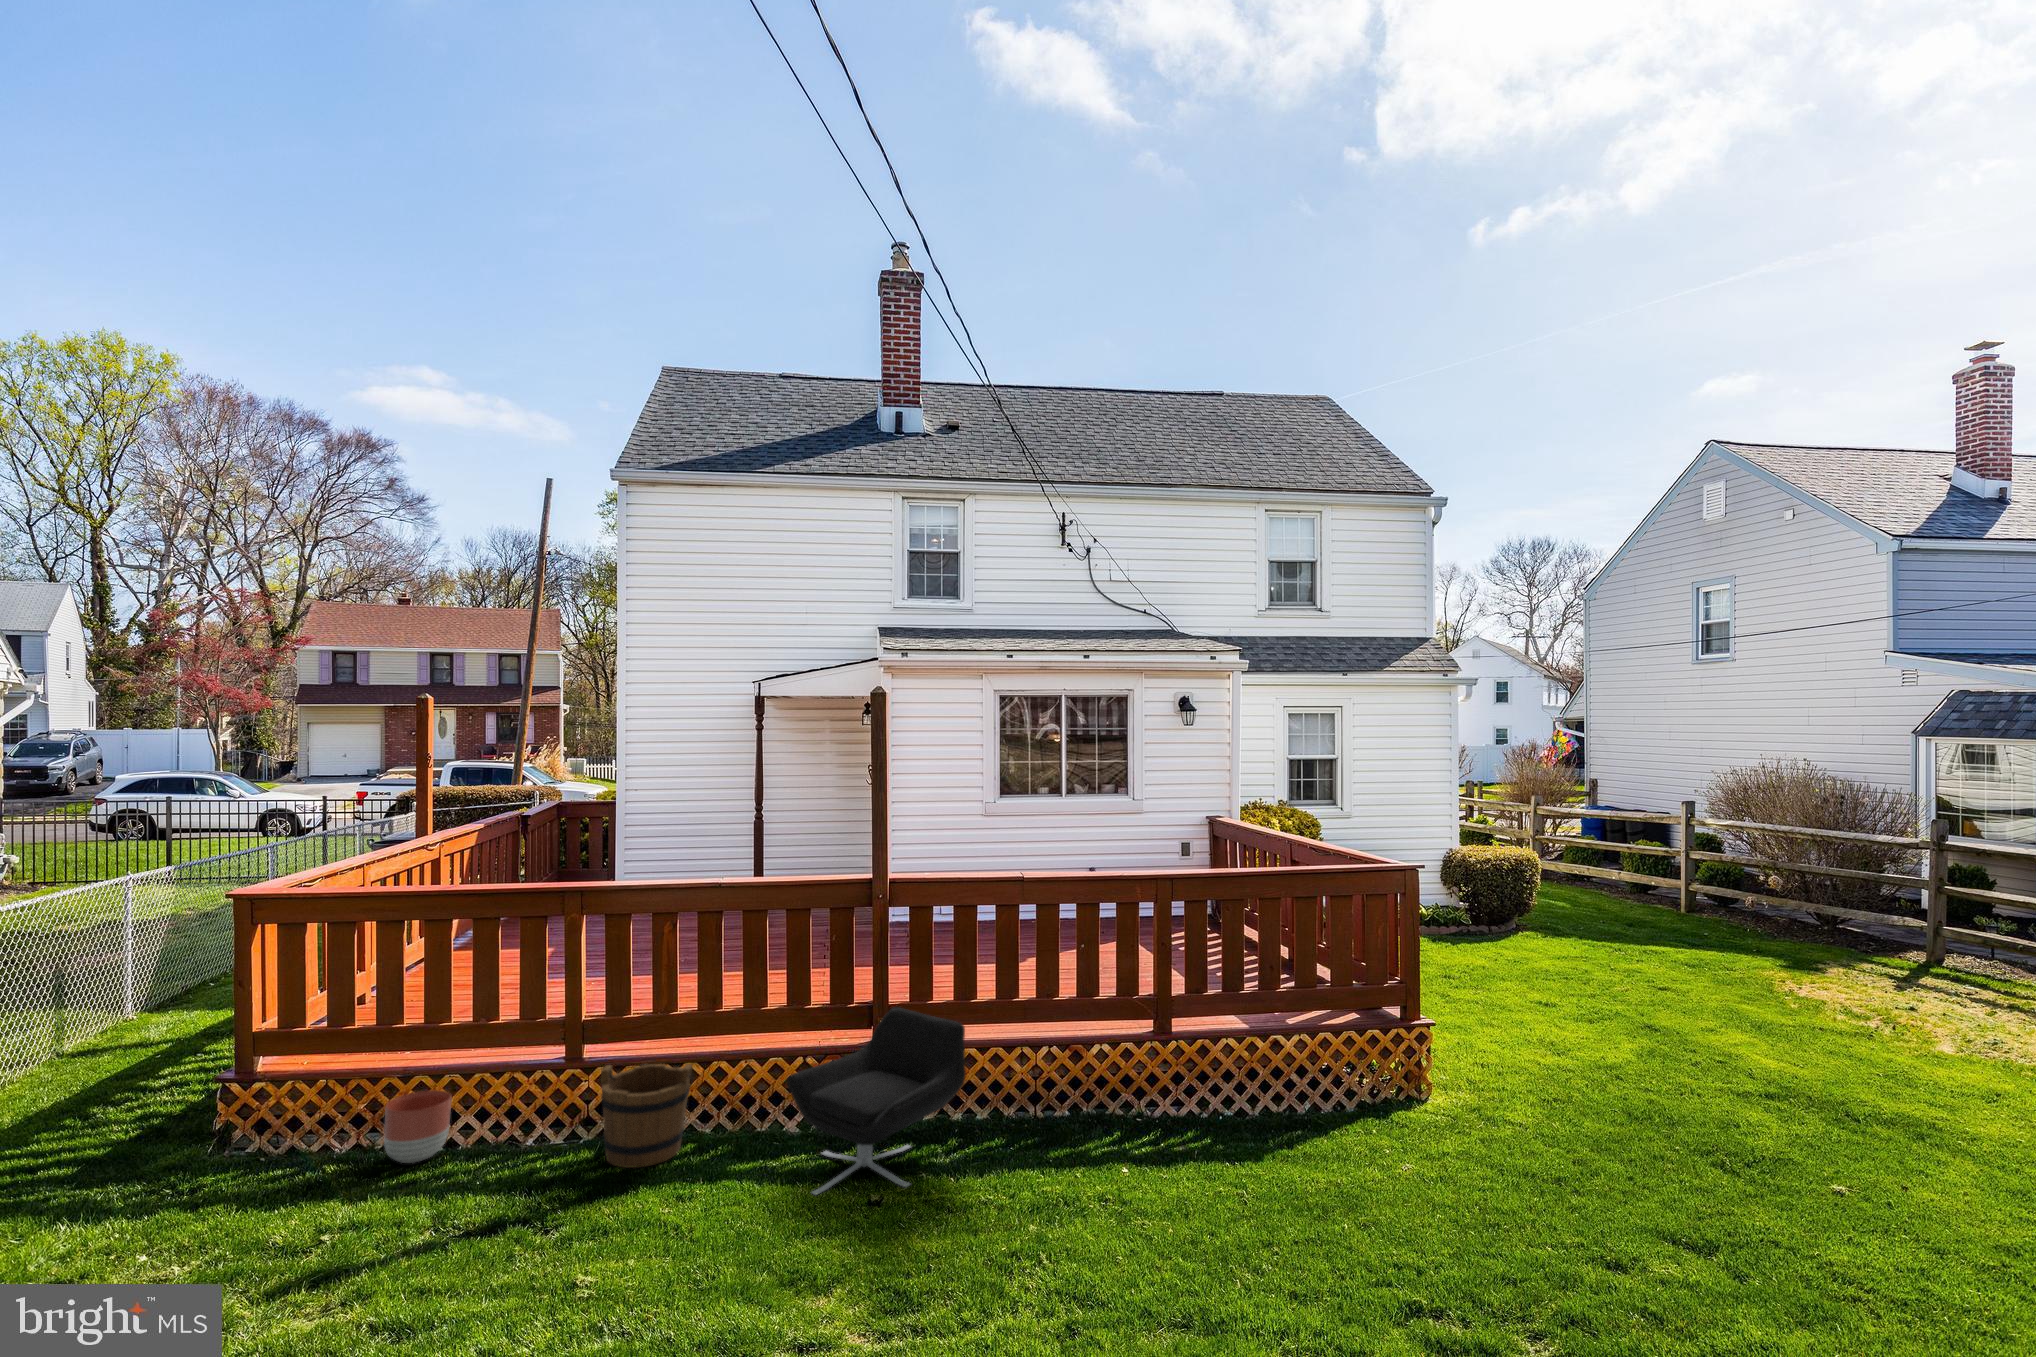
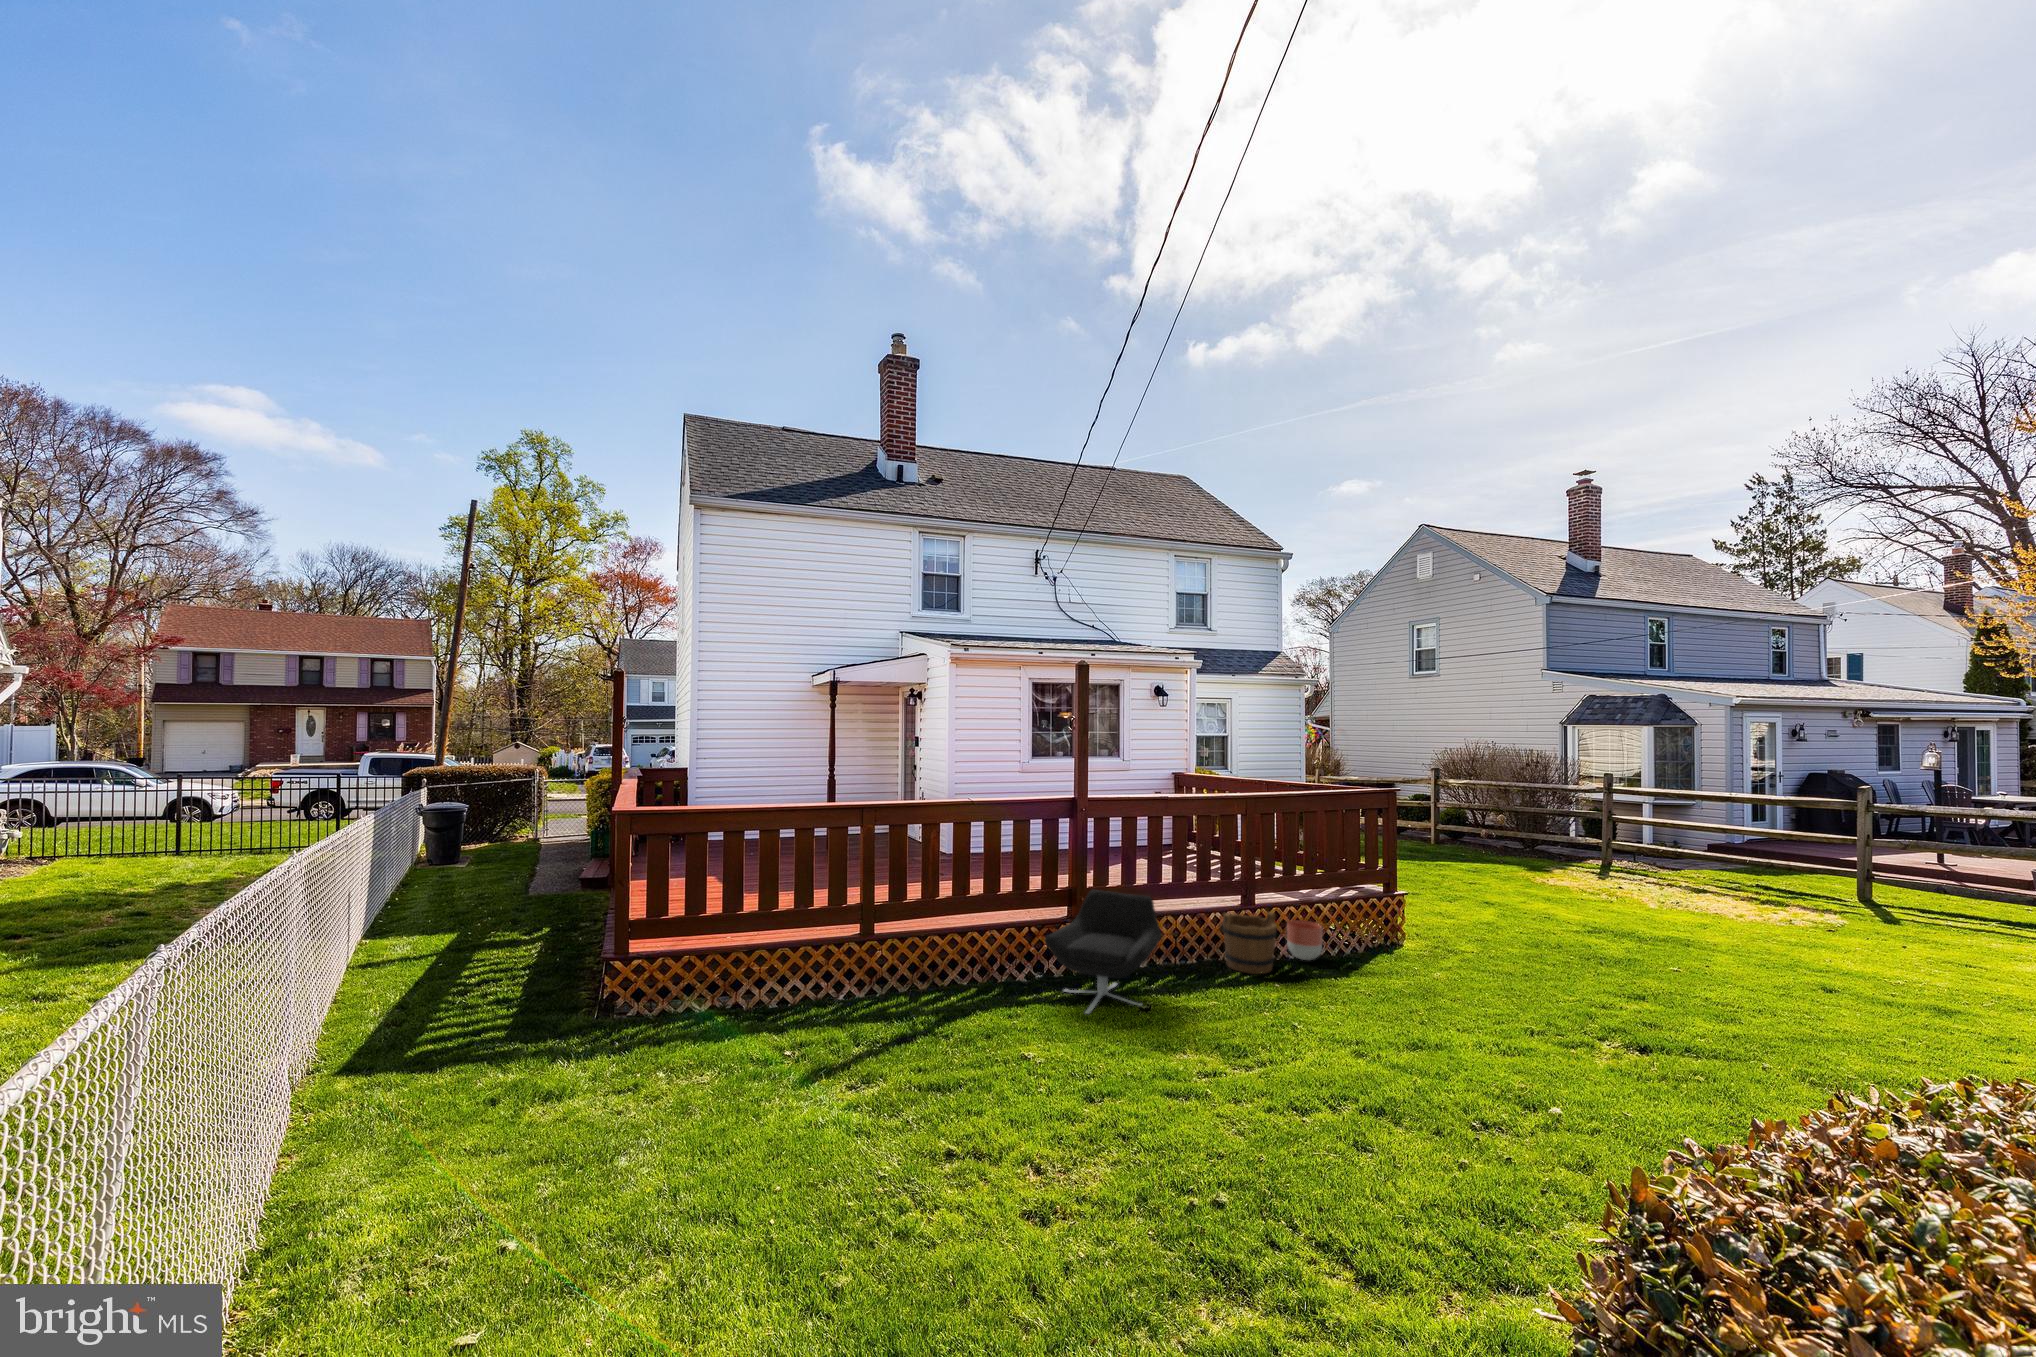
bucket: present [601,1064,693,1168] -> present [1221,912,1277,974]
planter: present [384,1090,452,1163] -> present [1287,920,1322,960]

